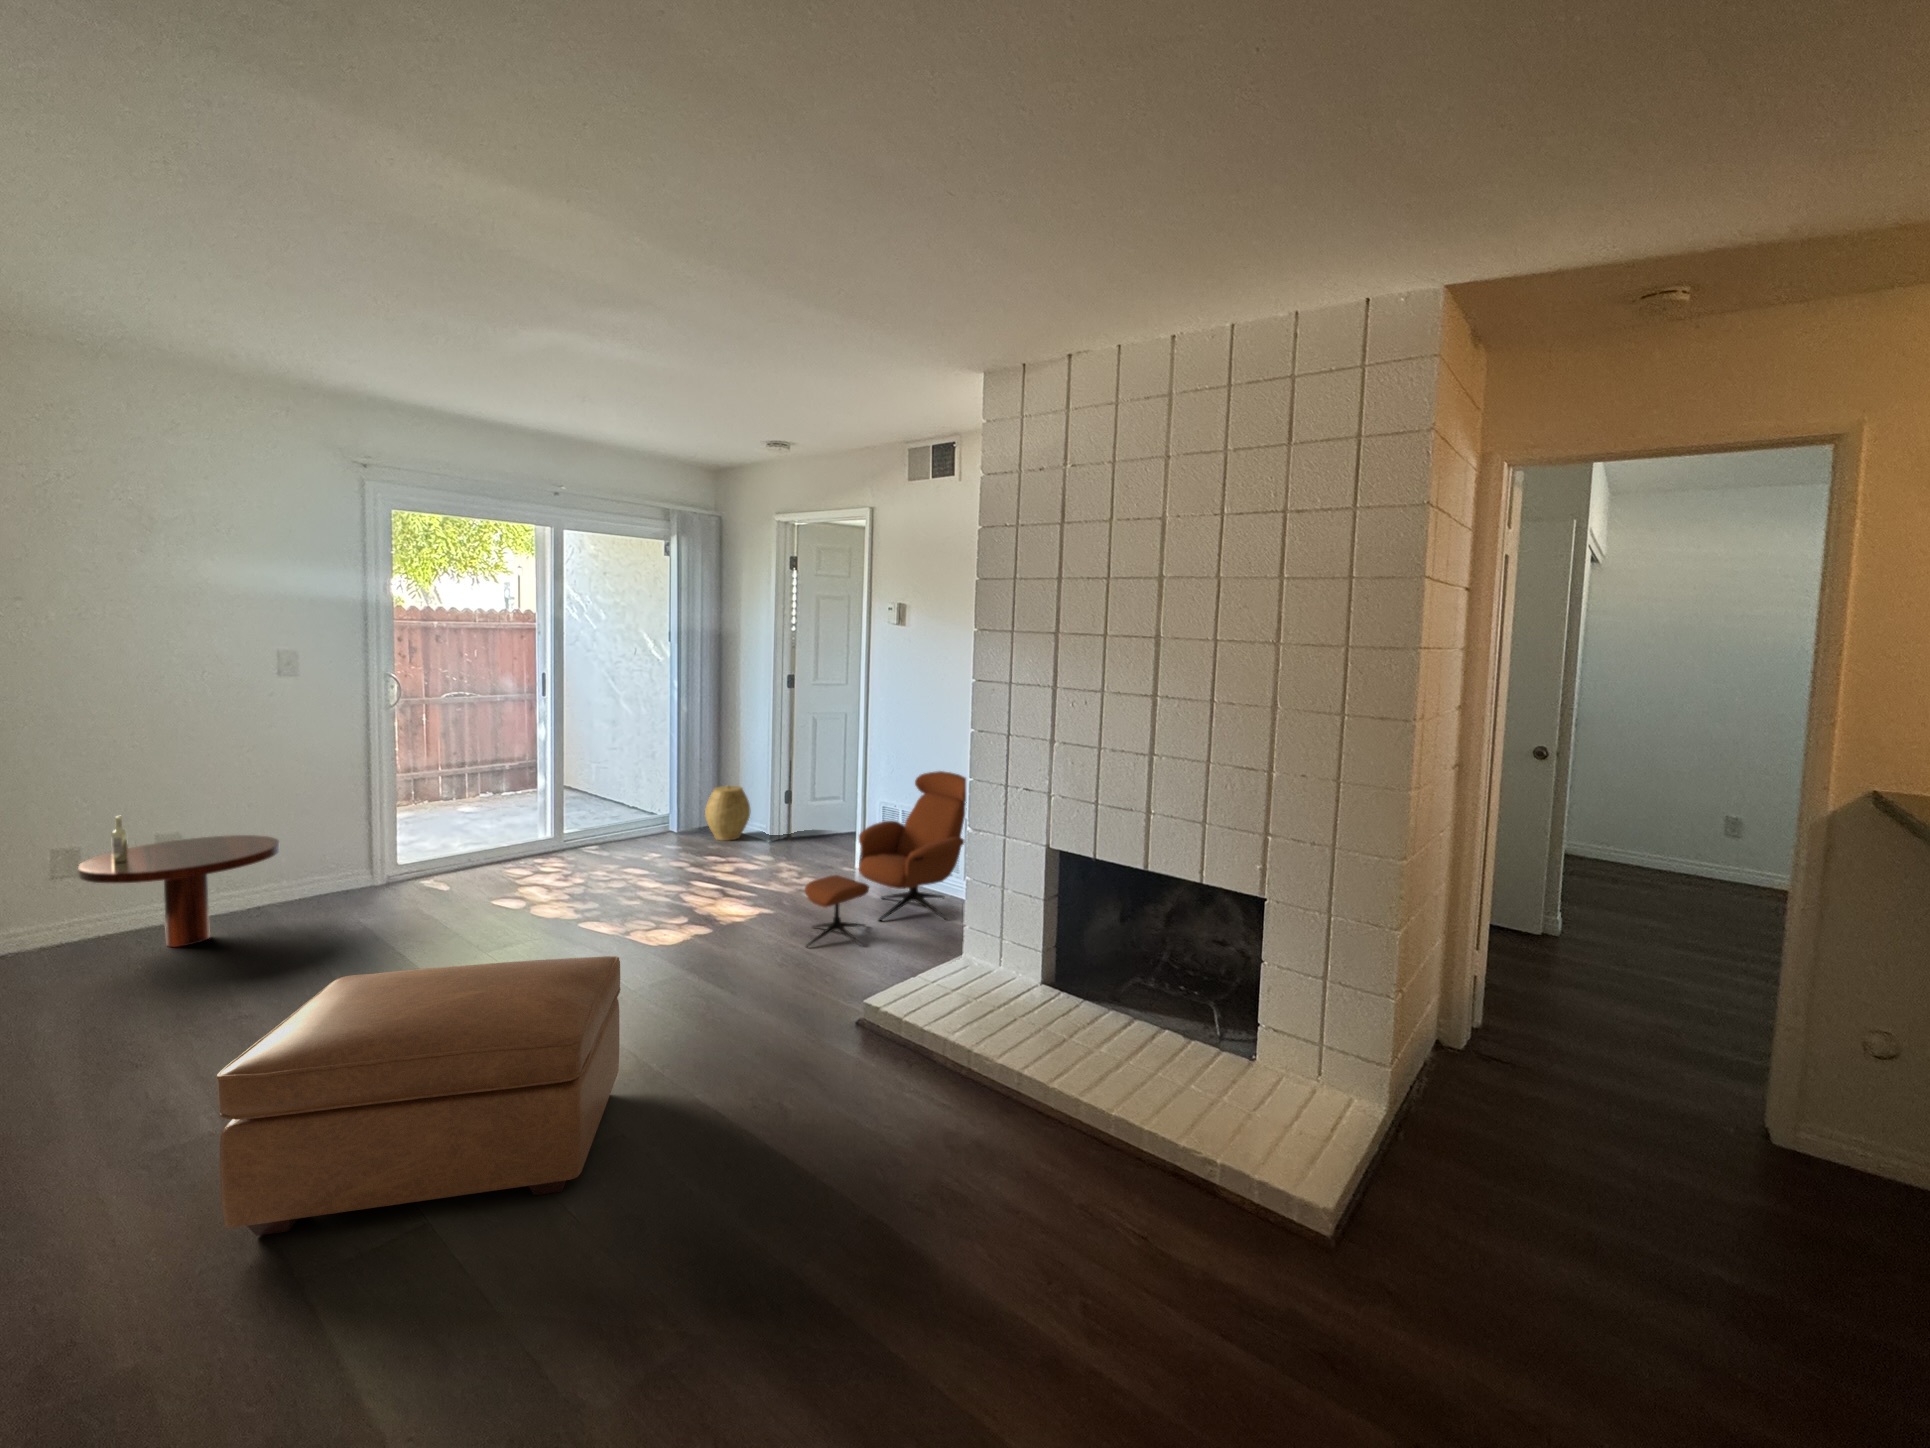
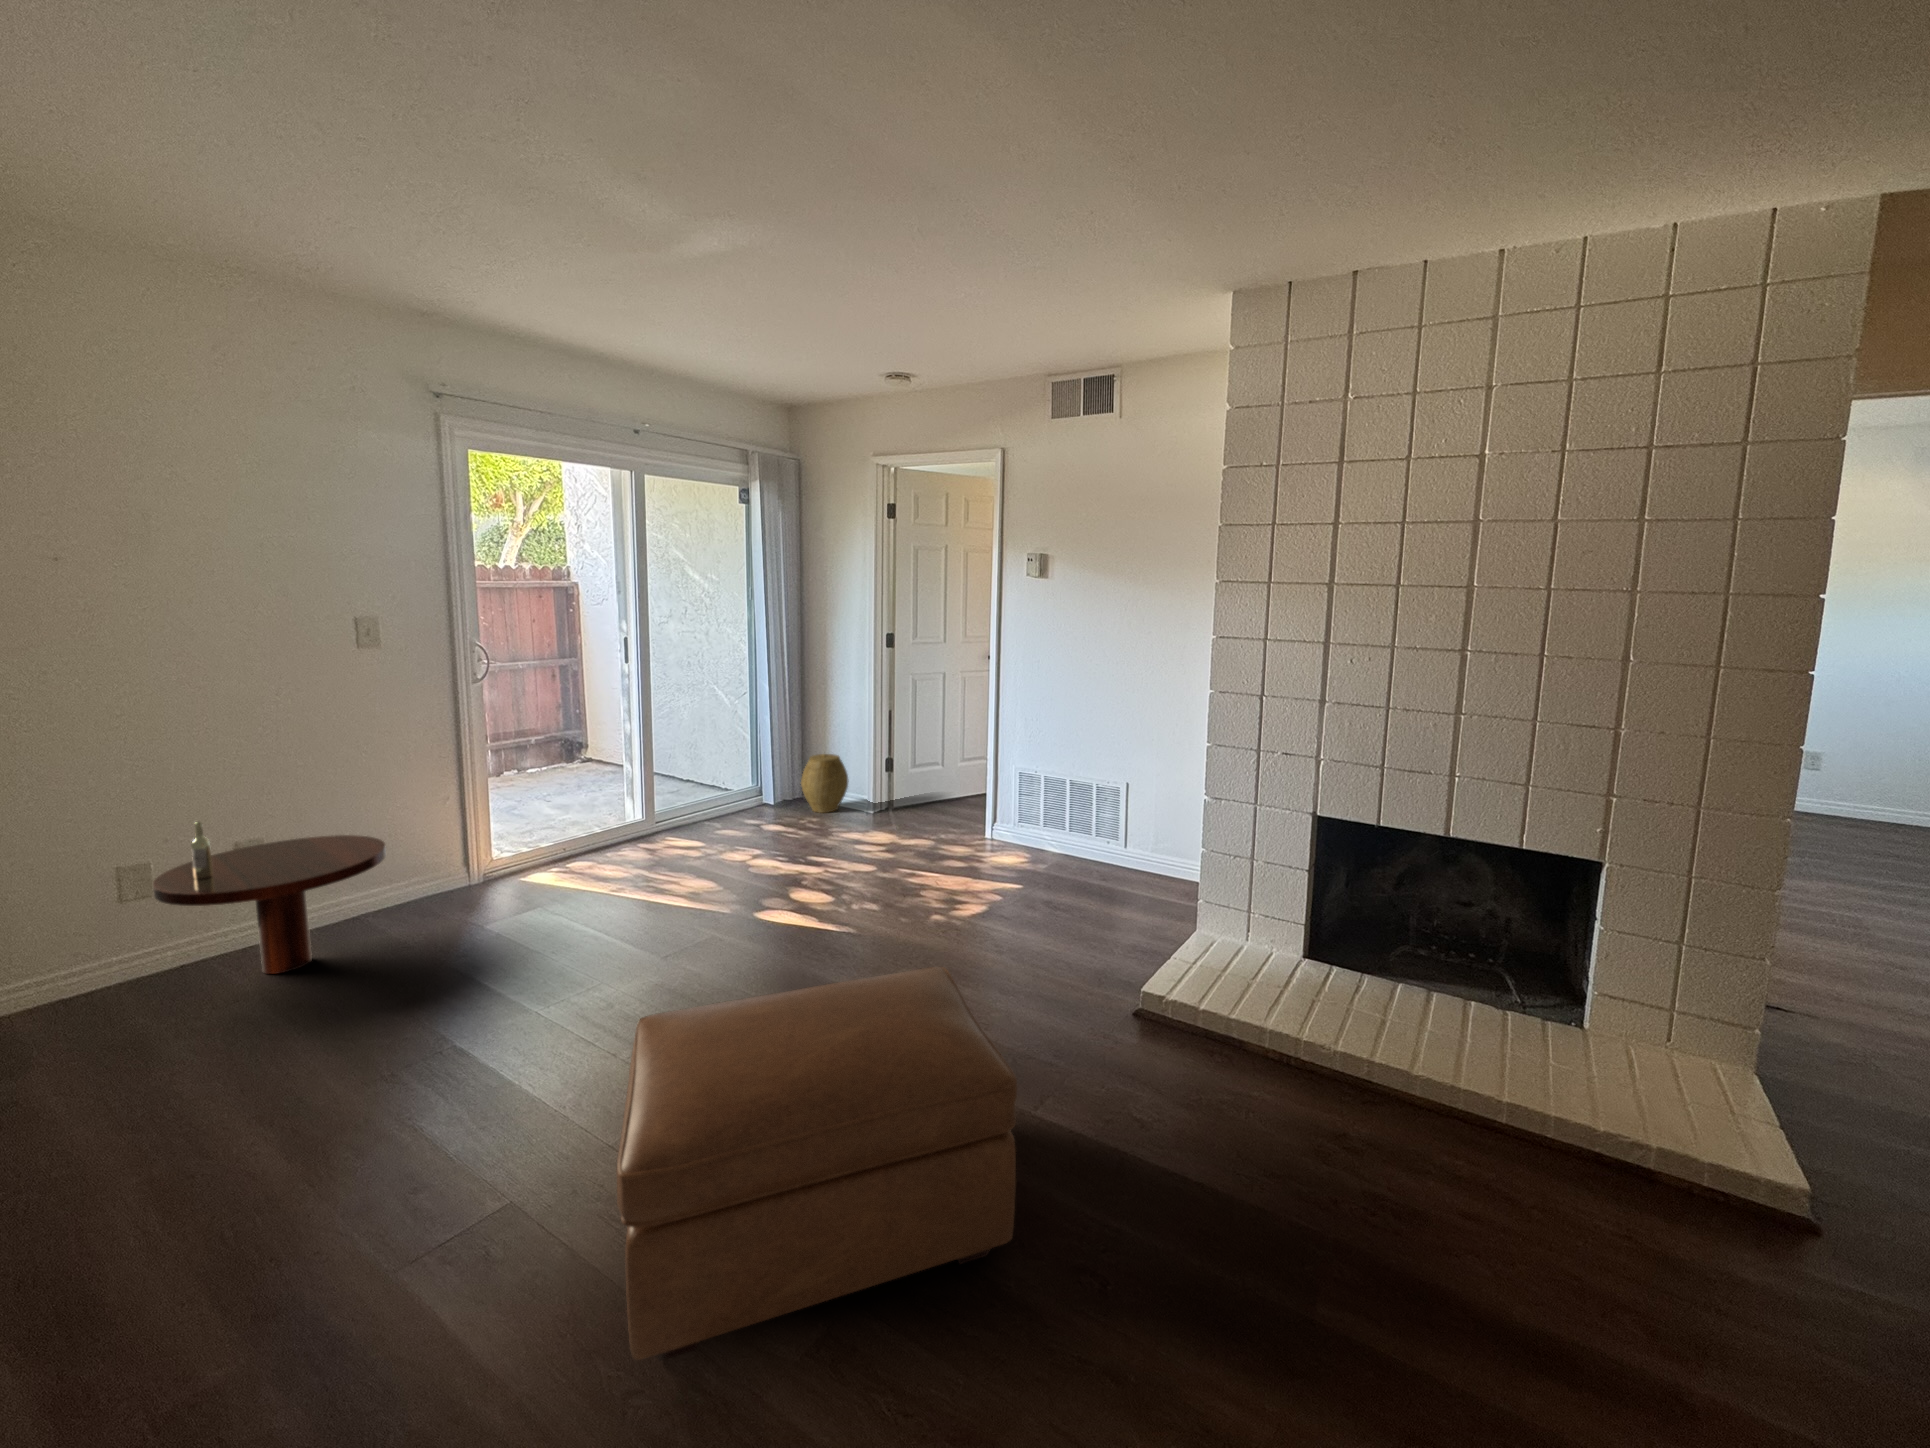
lounge chair: present [805,771,967,946] -> none [997,733,1145,929]

